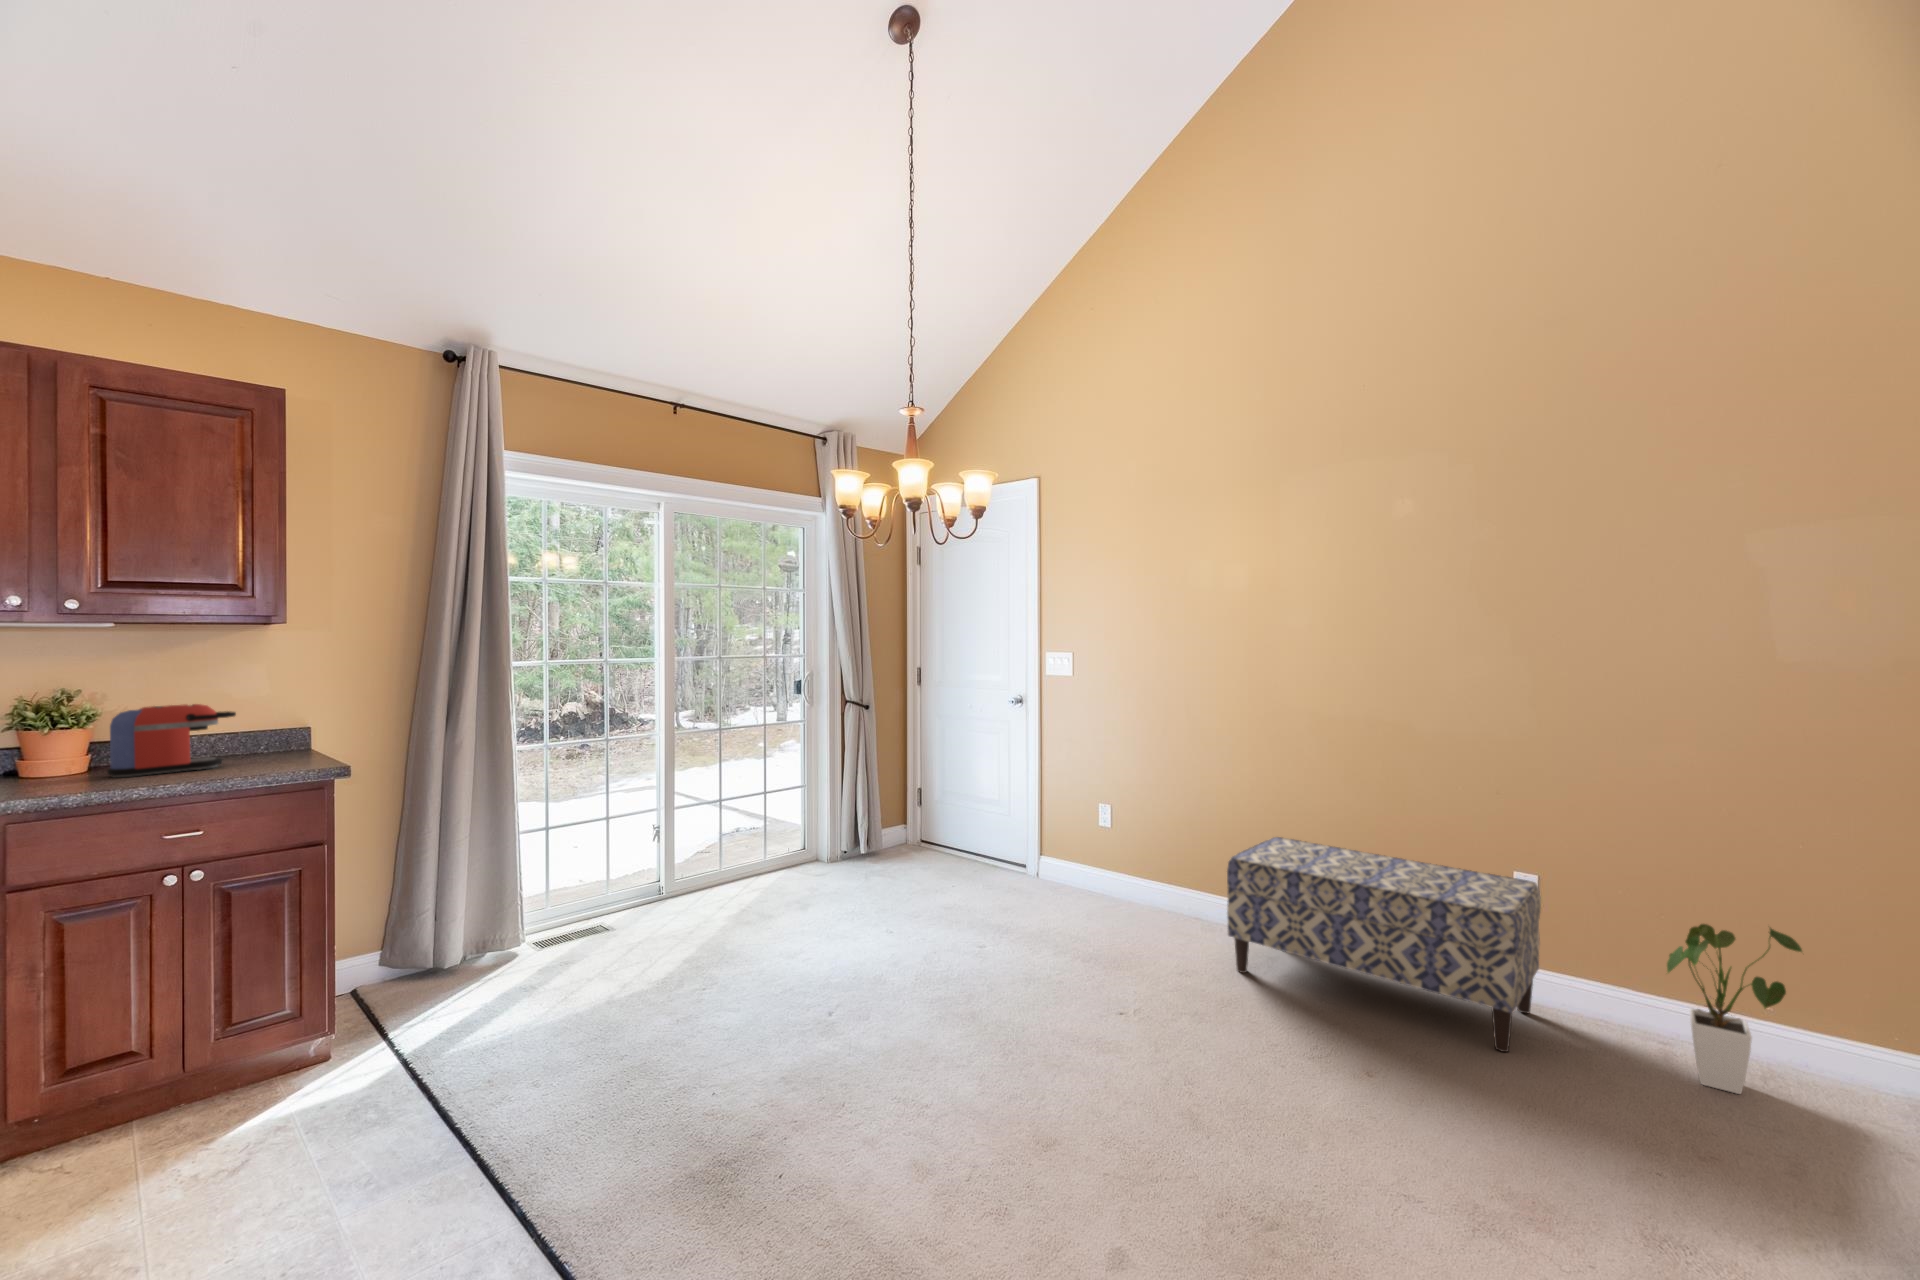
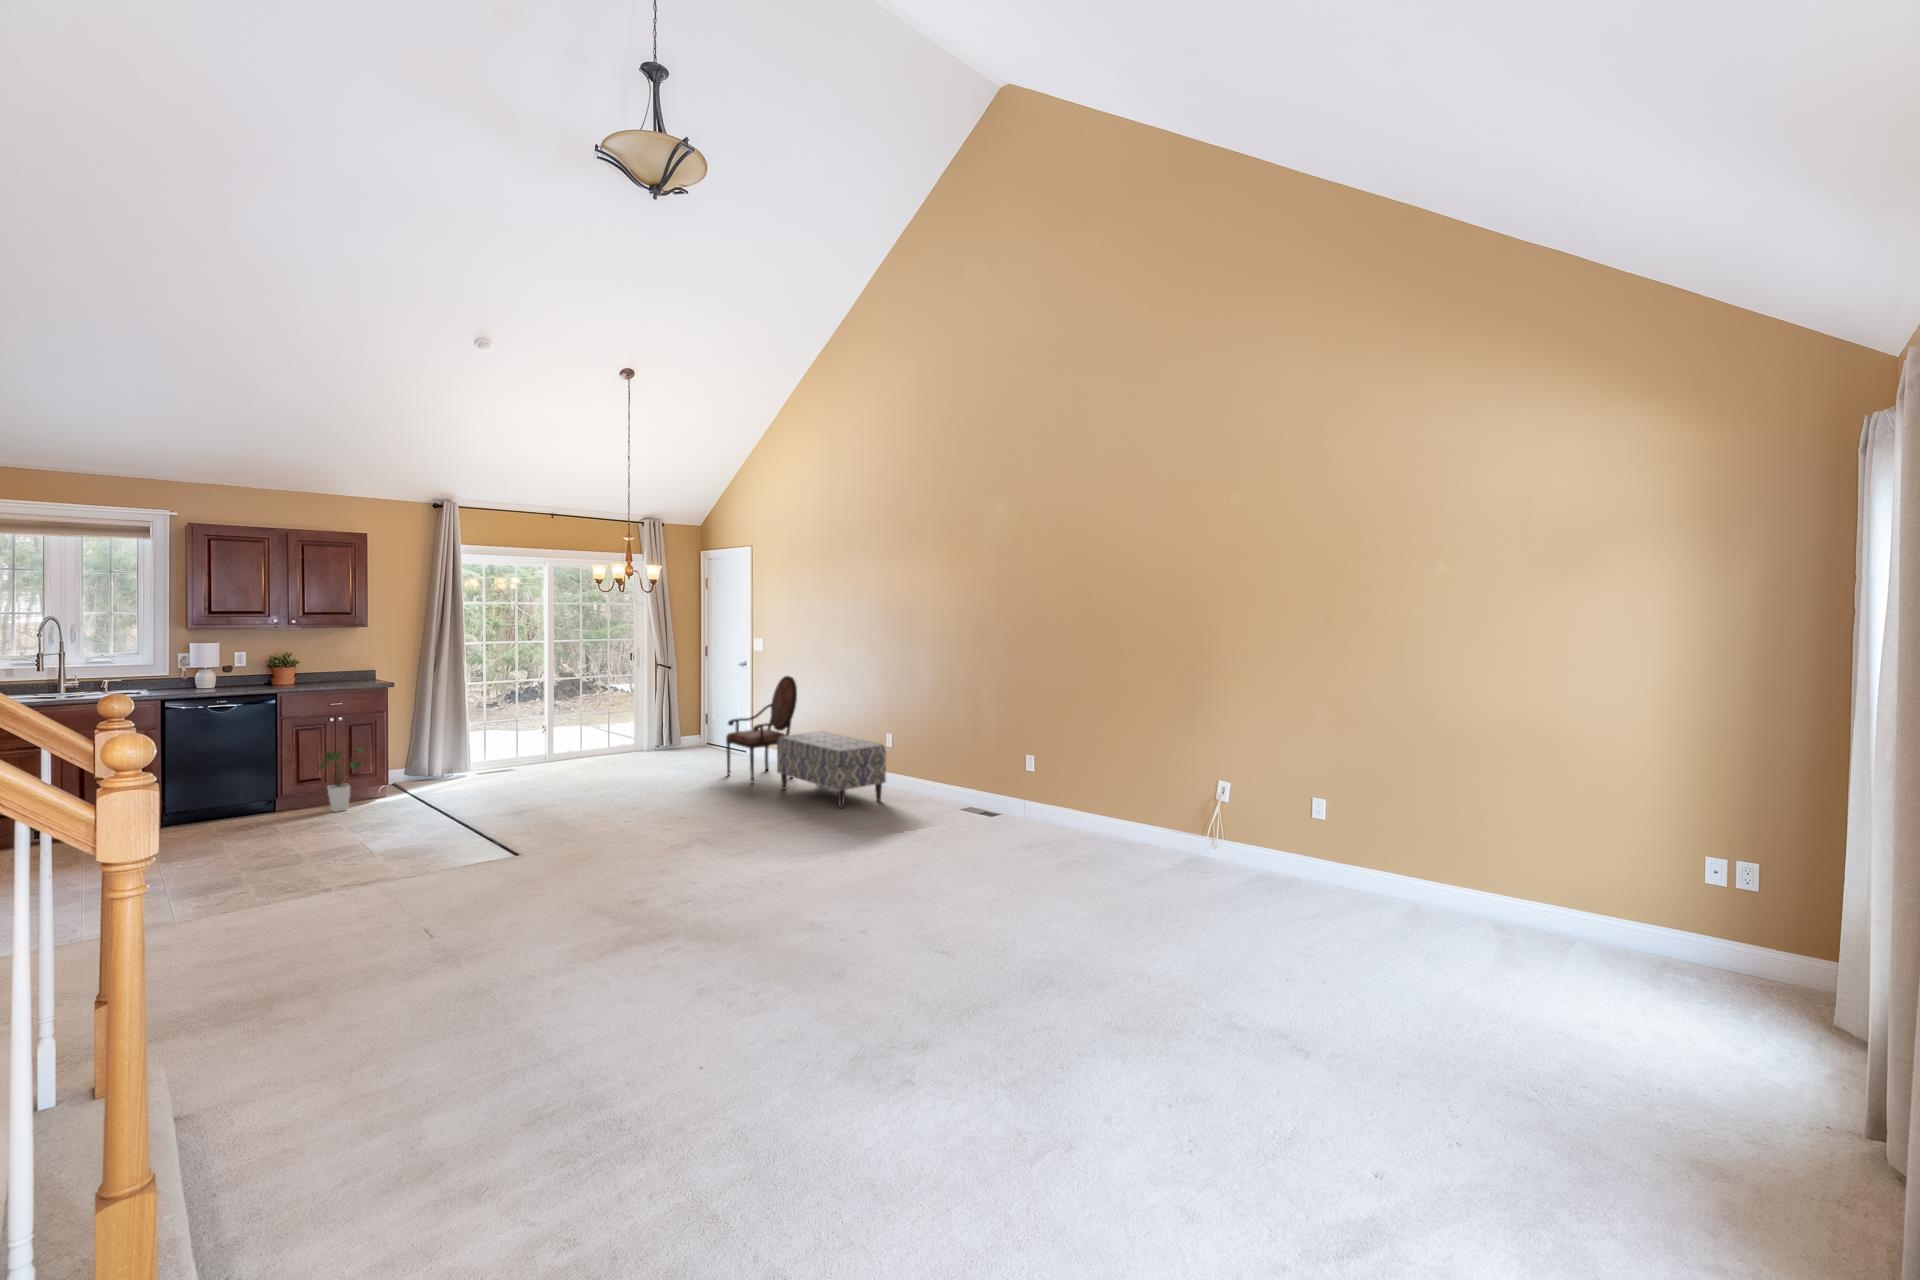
coffee maker: present [107,704,236,777] -> none [307,658,349,685]
armchair: none [1056,721,1195,953] -> present [726,676,797,783]
house plant: present [1667,924,1802,1094] -> present [318,748,364,812]

